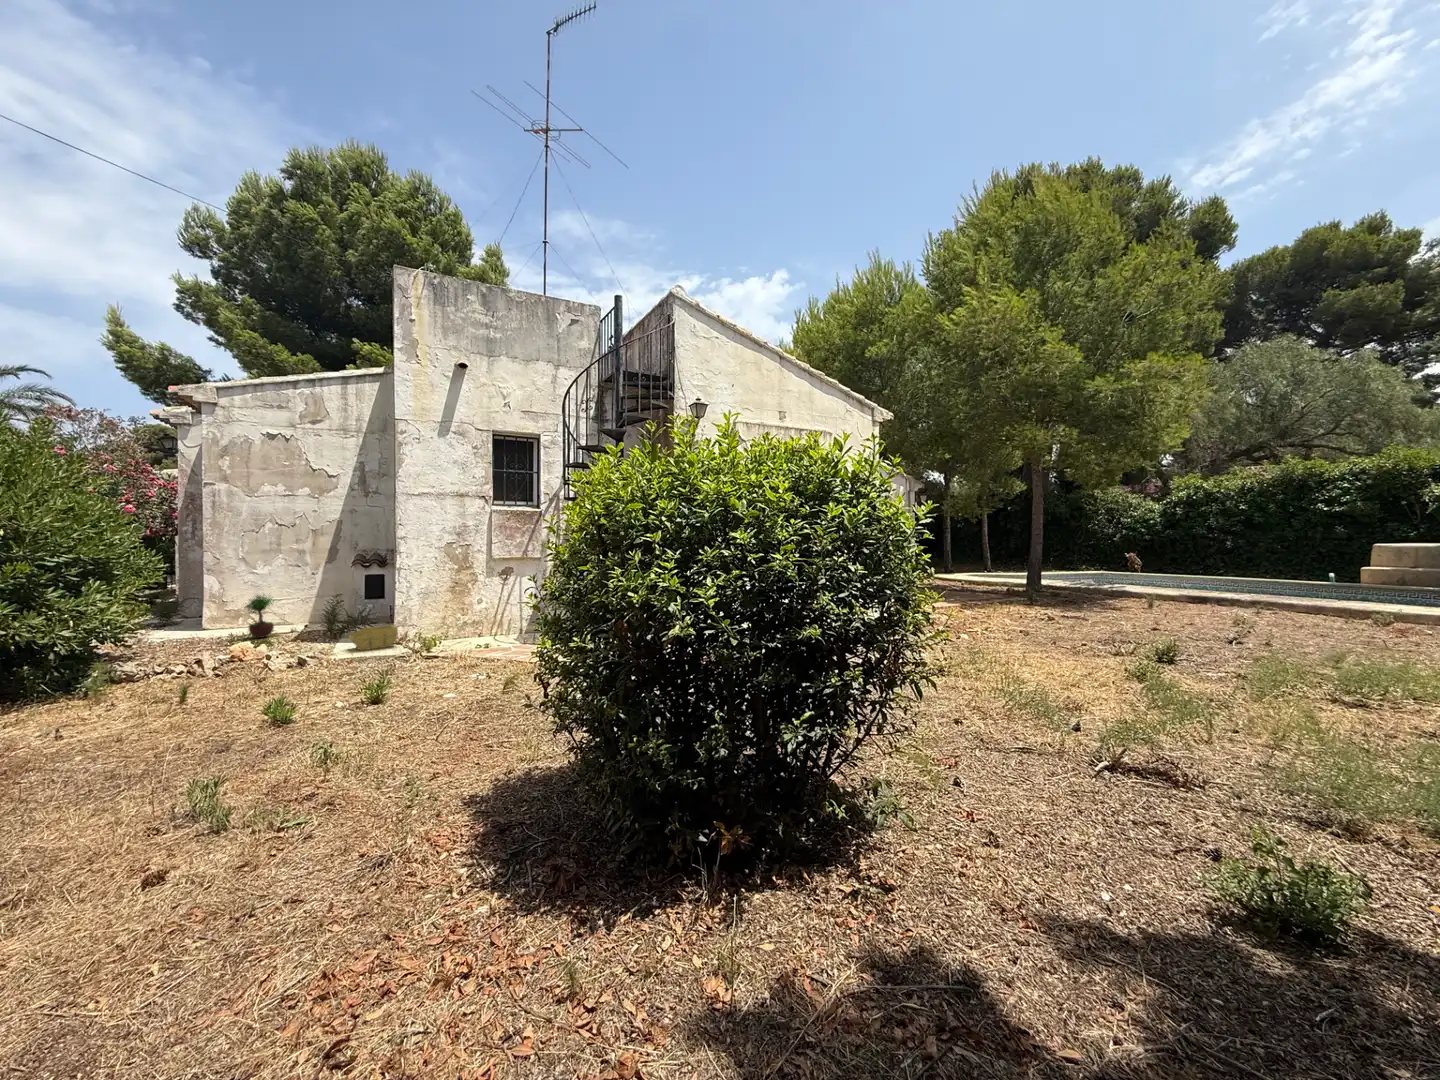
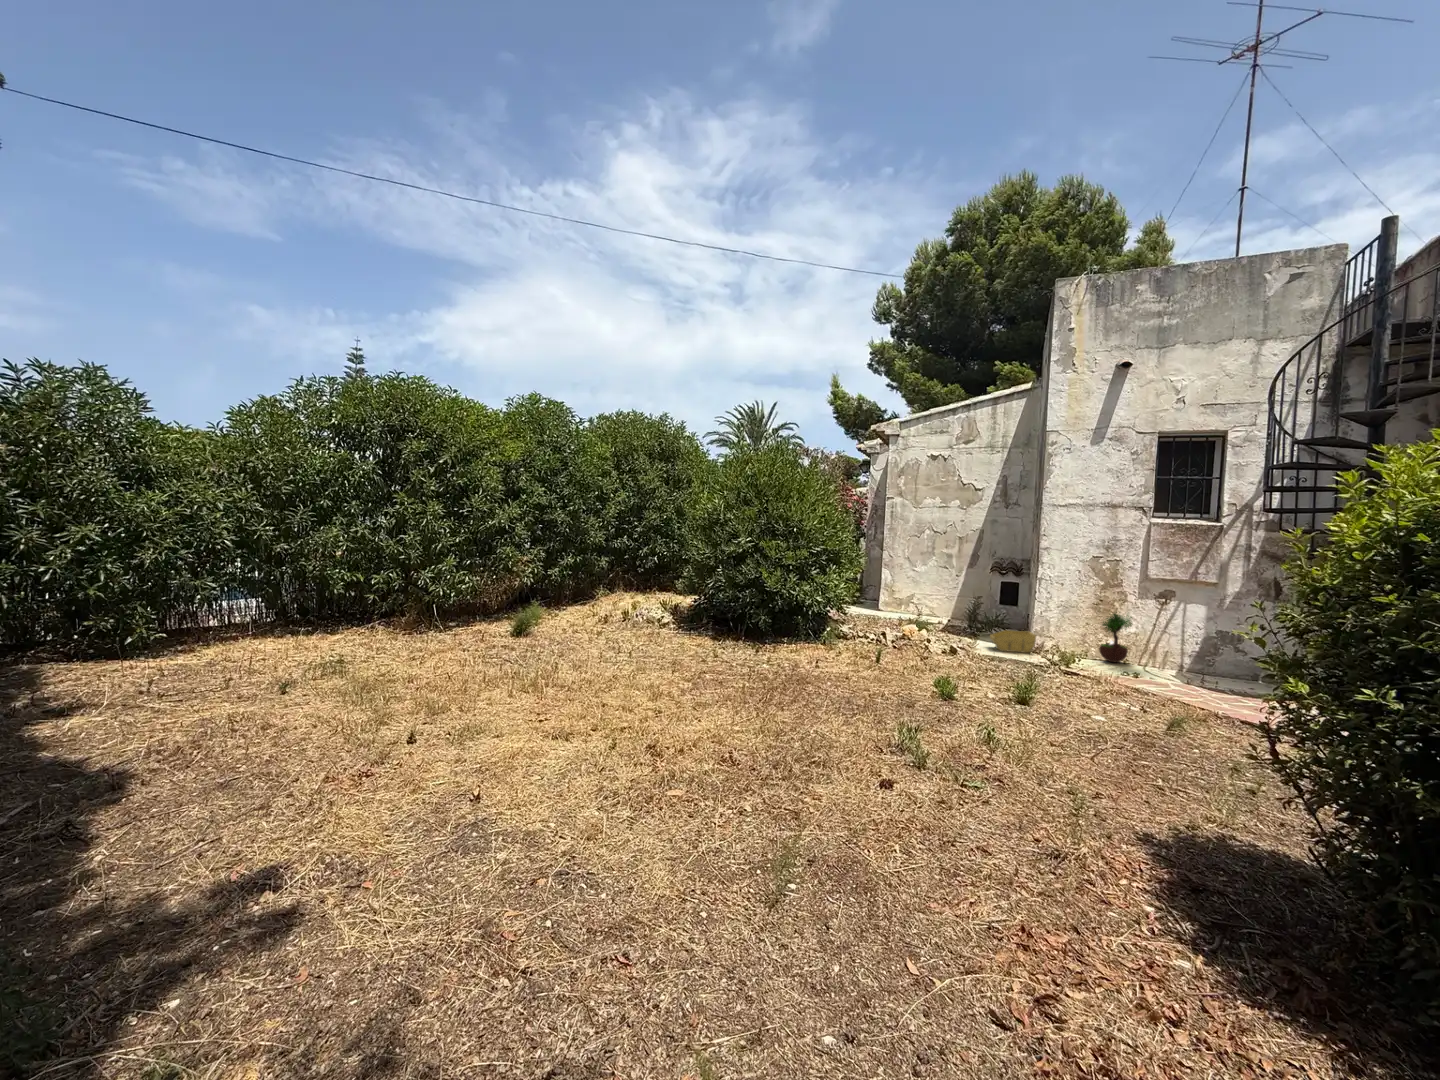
potted tree: present [246,595,274,638] -> present [1099,612,1132,662]

